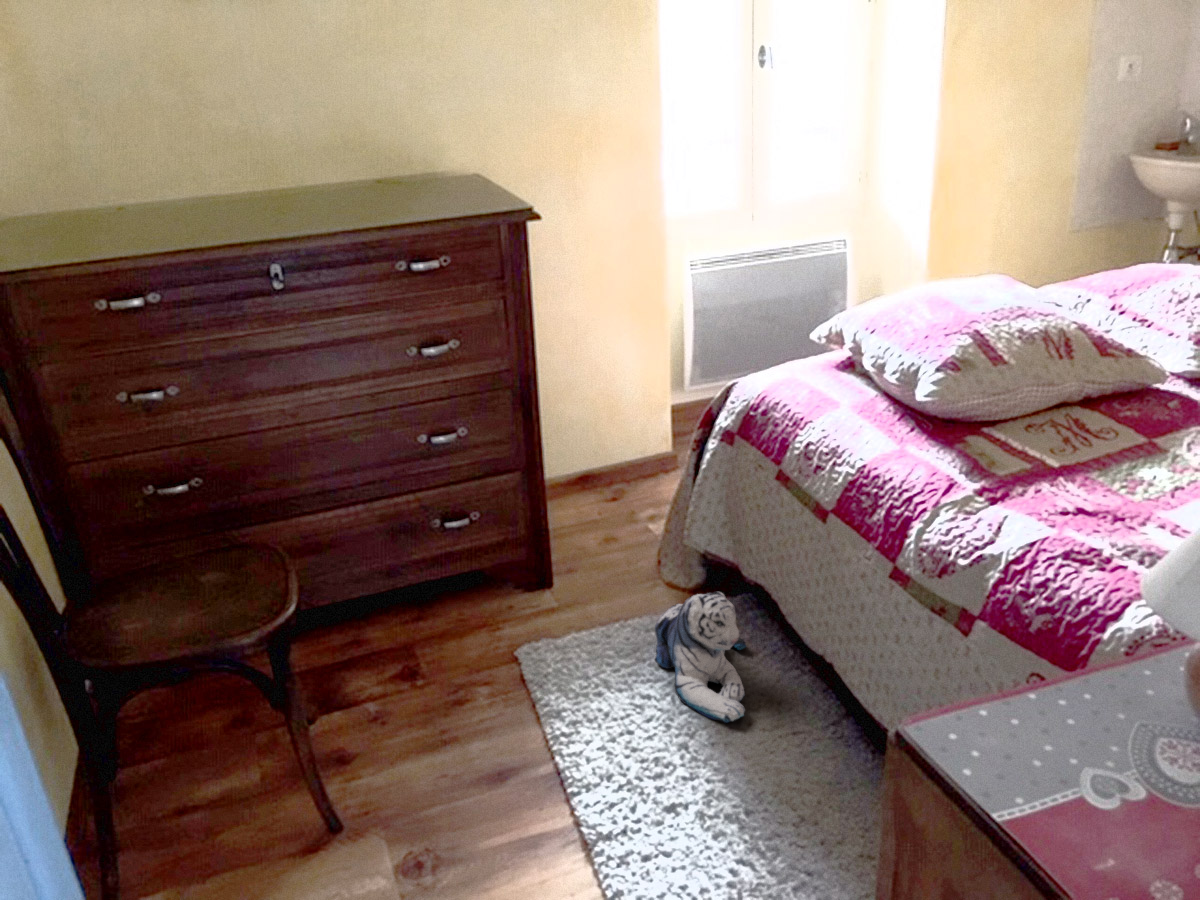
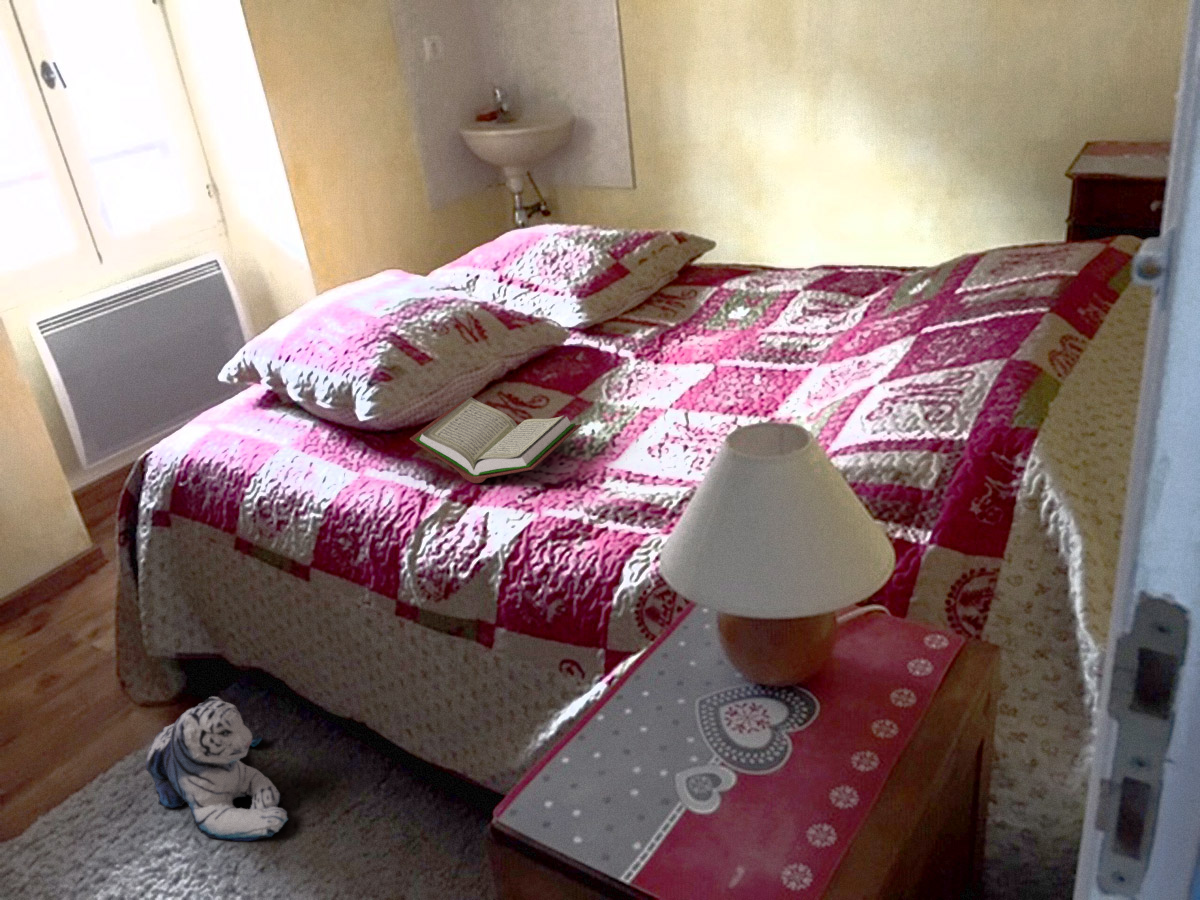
book: none [957,406,1141,488] -> present [410,397,581,483]

